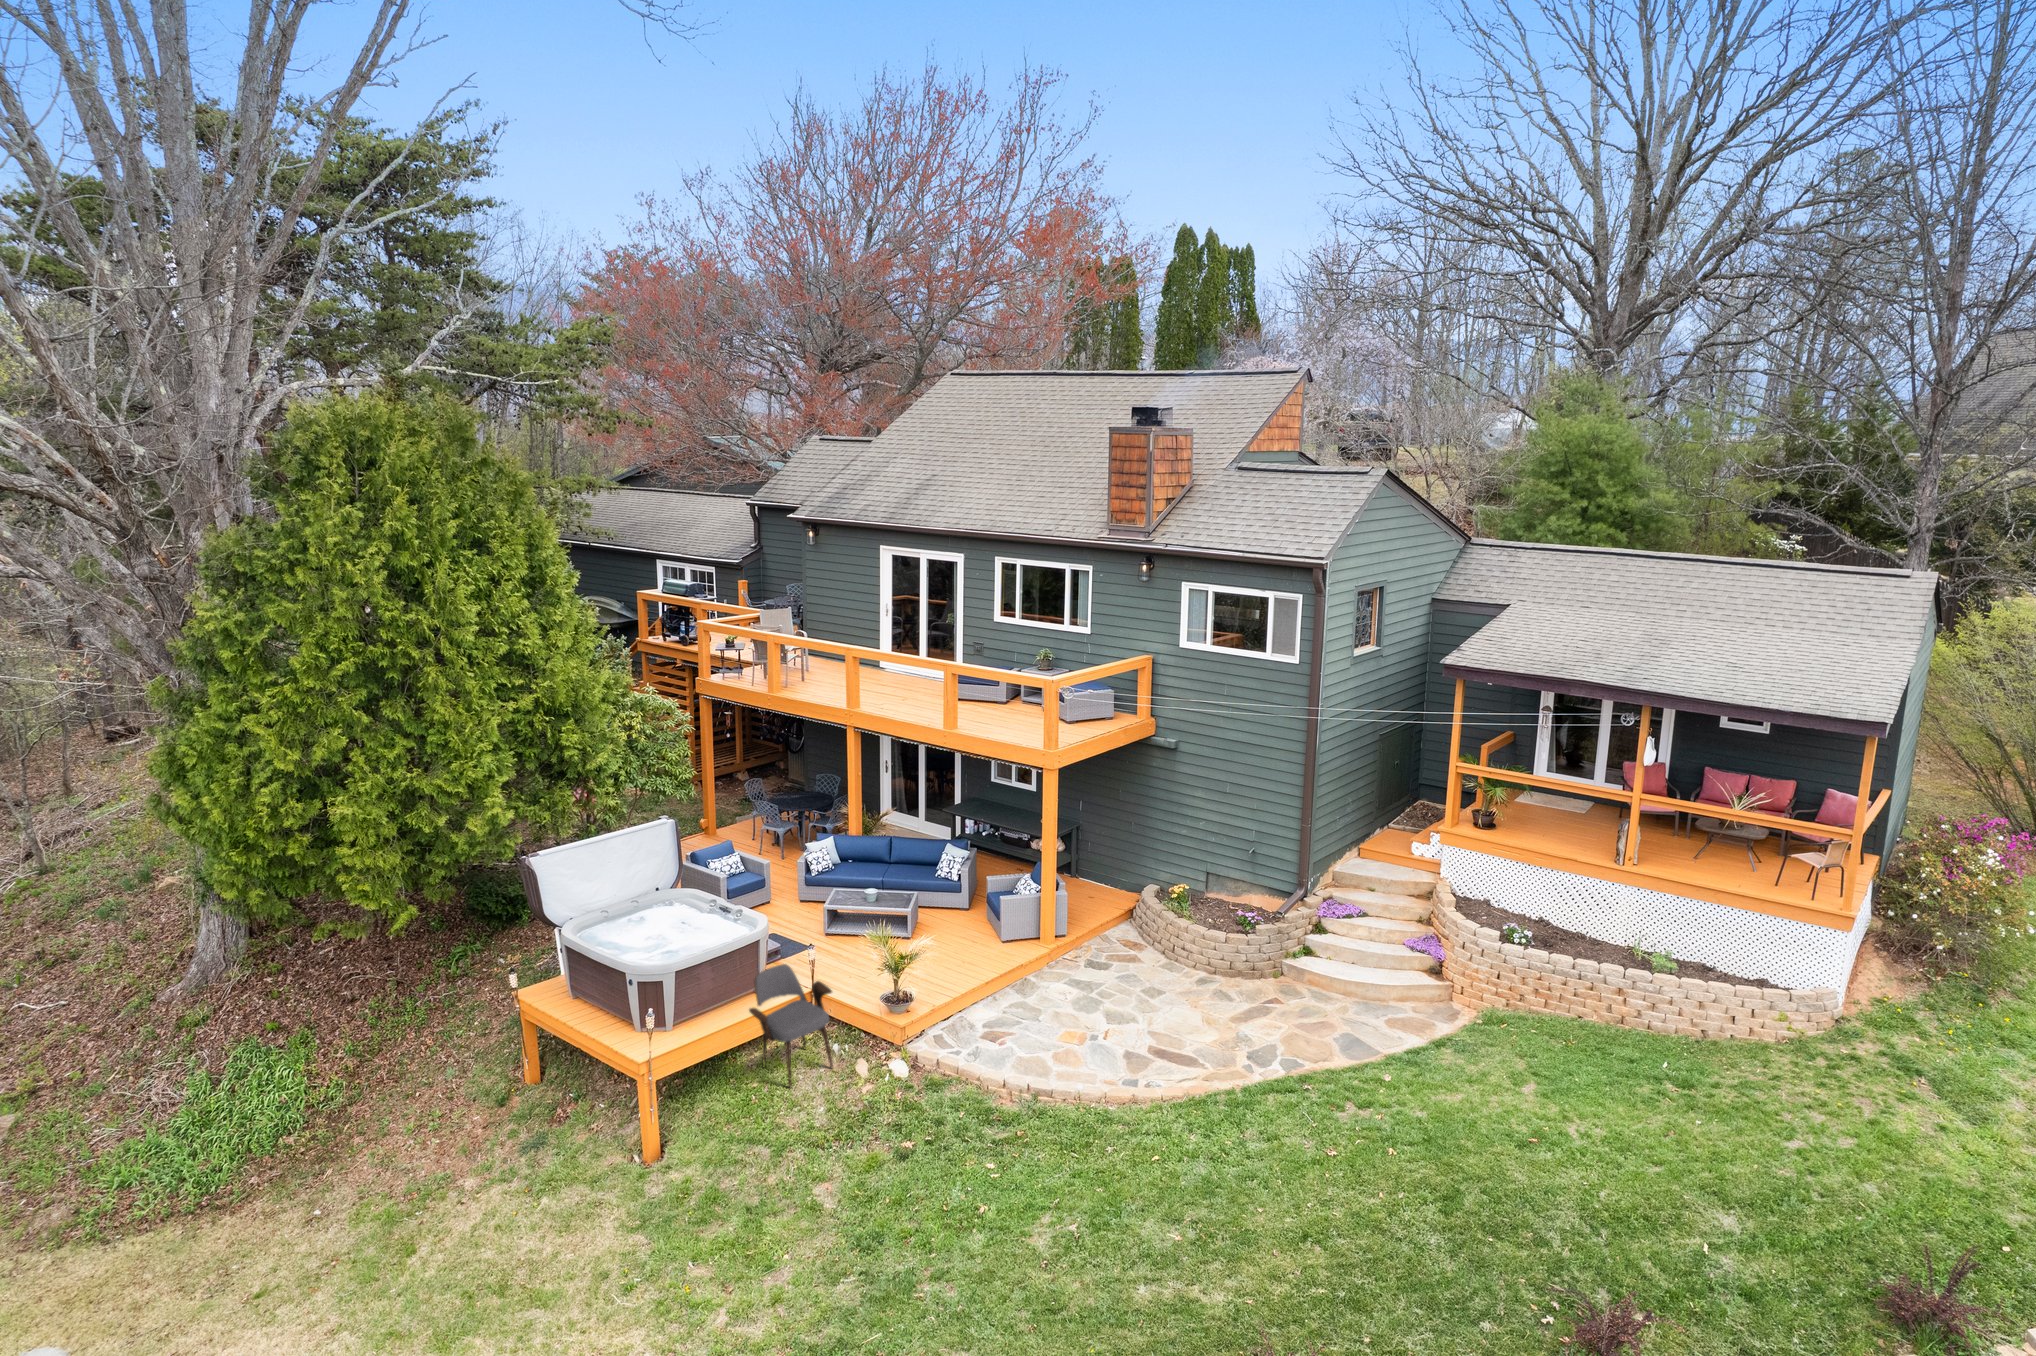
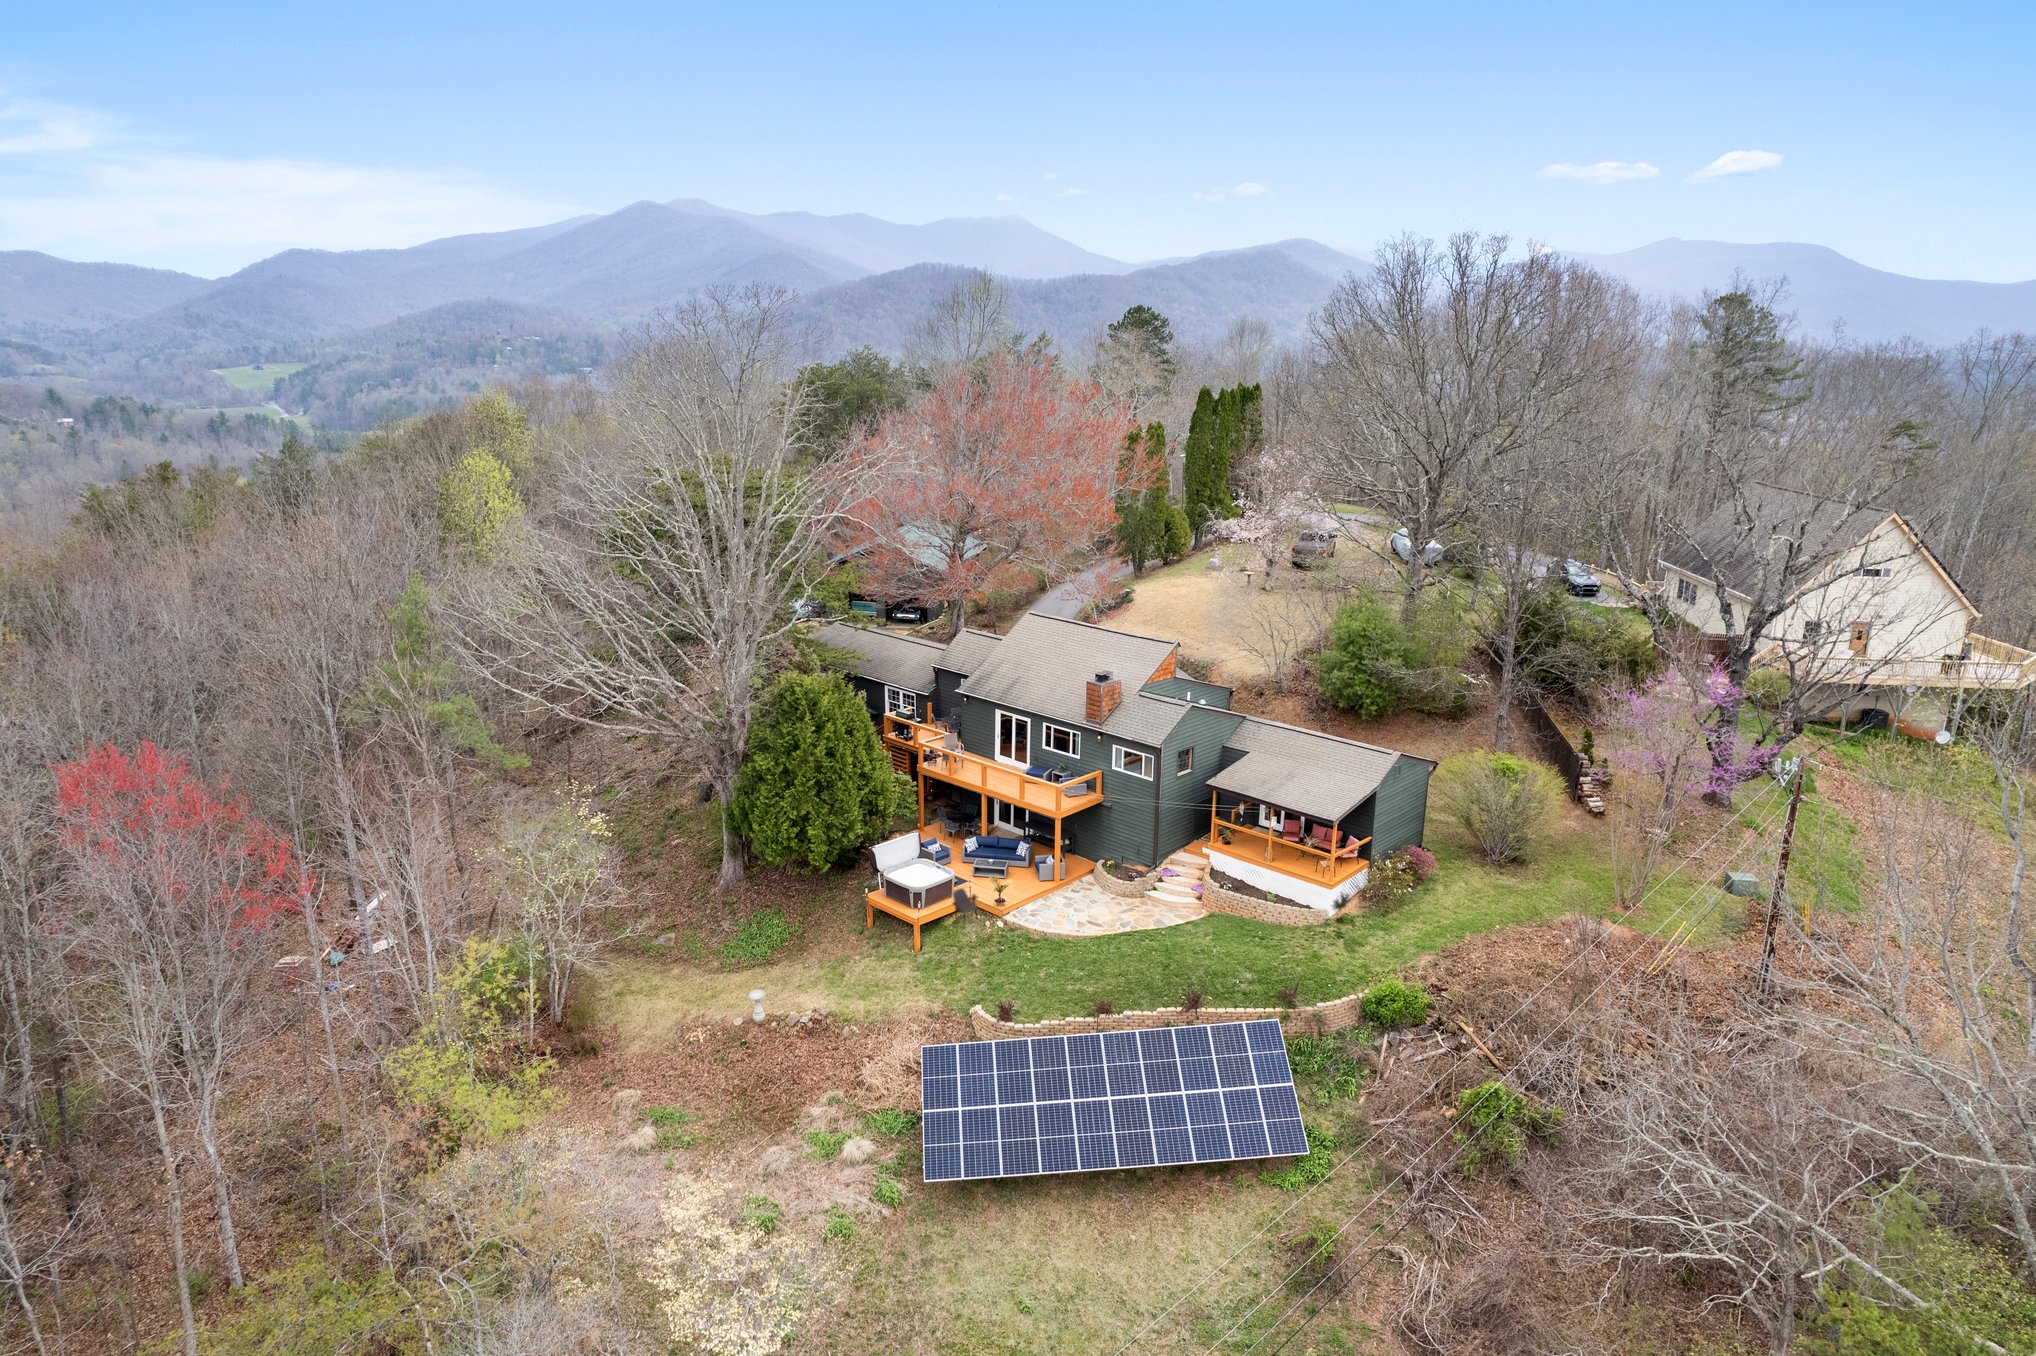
potted tree: none [1850,934,1908,1023] -> present [1333,892,1350,922]

